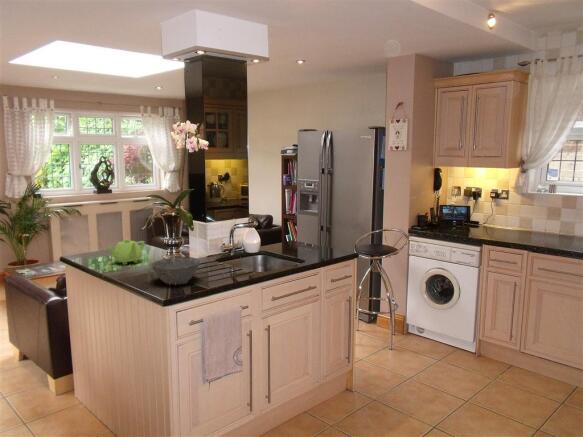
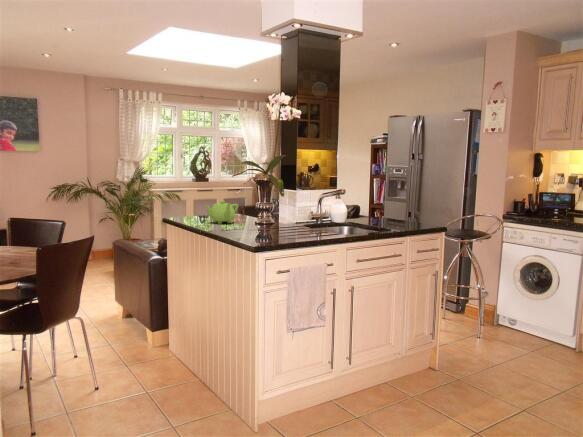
bowl: present [151,258,200,284] -> none [244,215,289,236]

